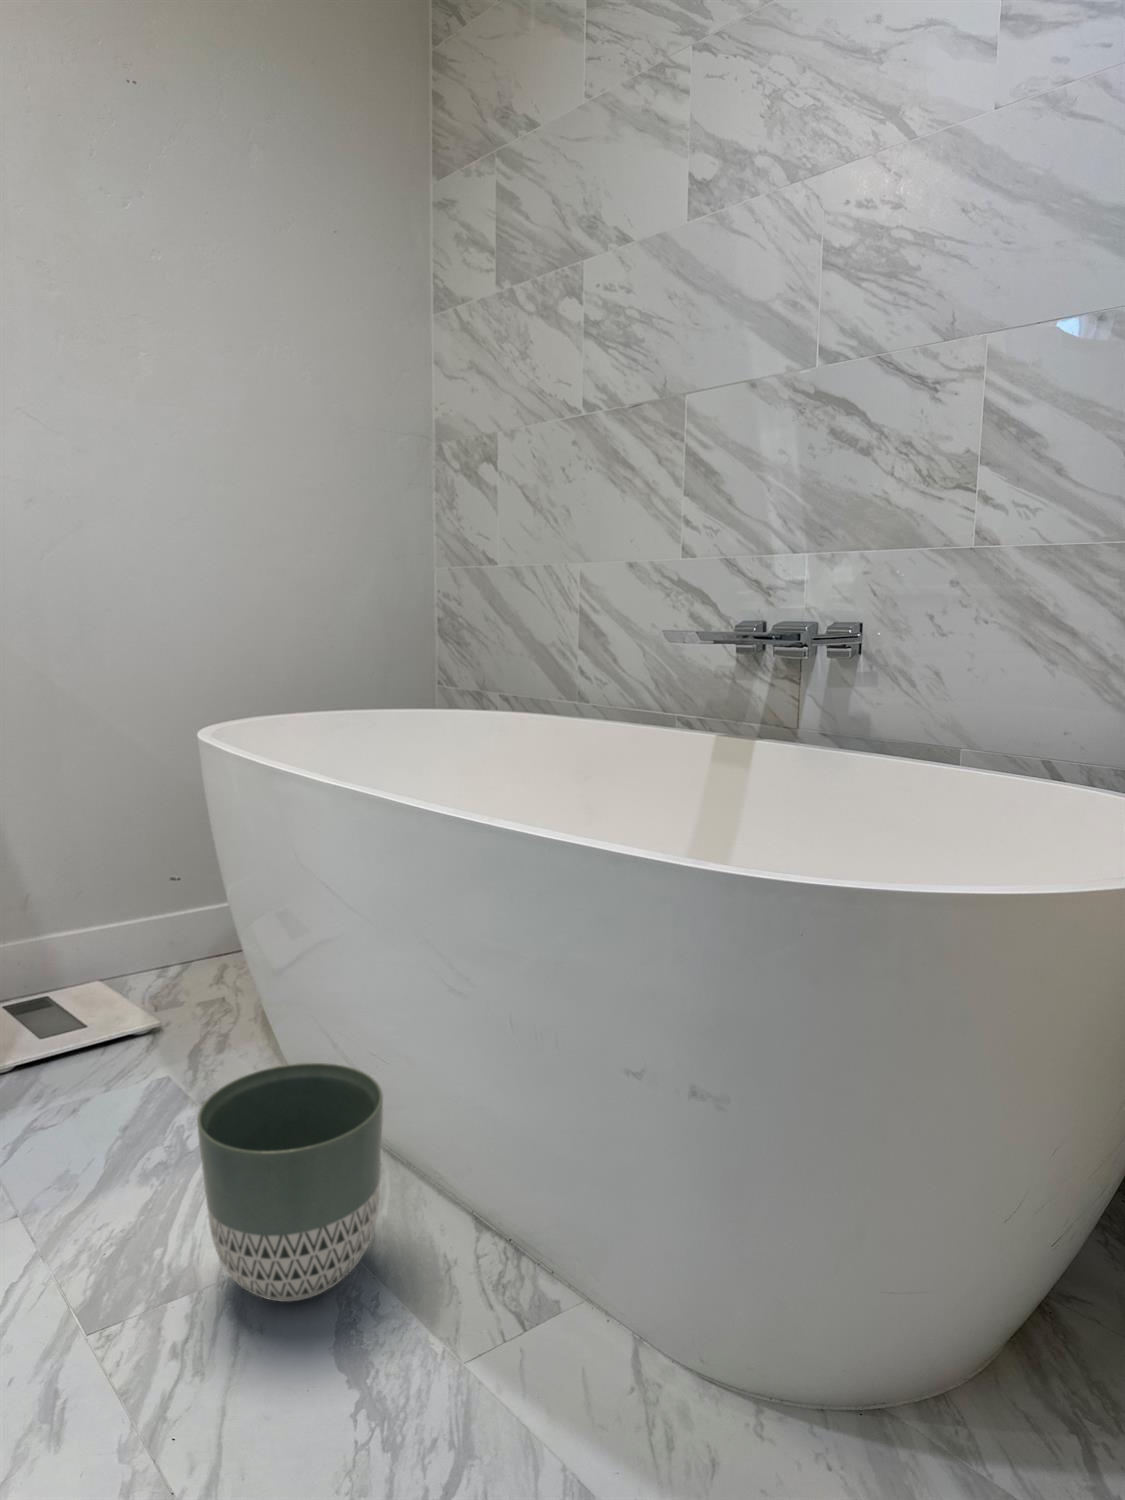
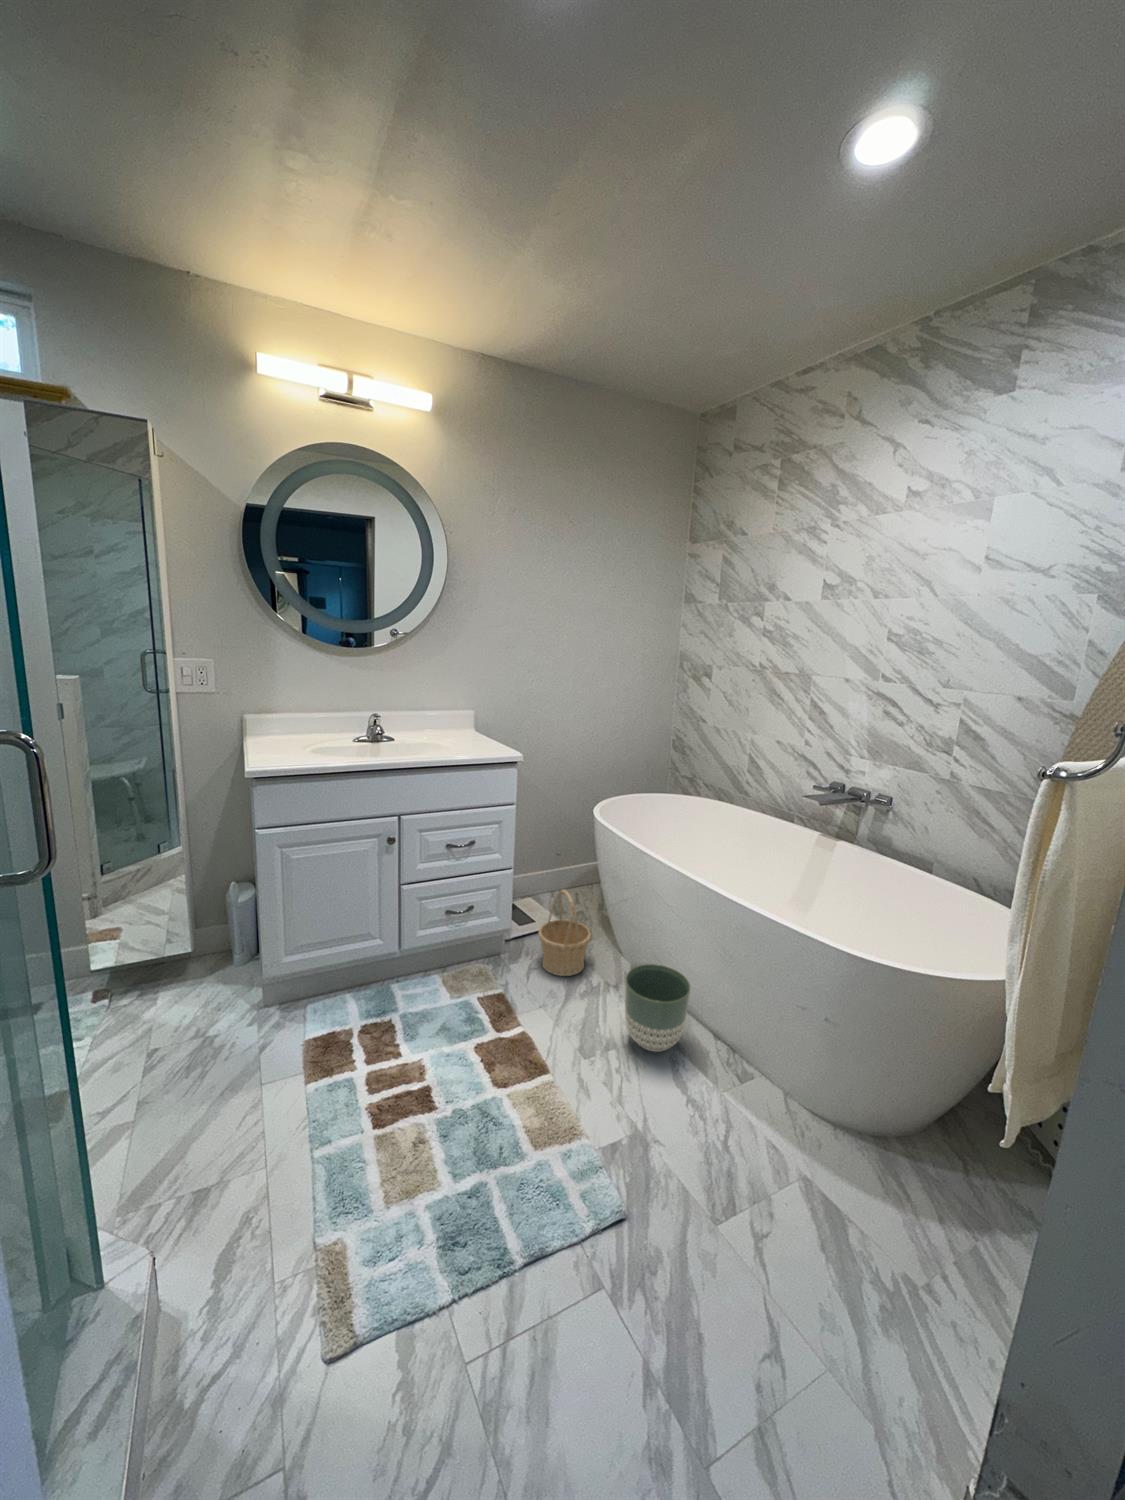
basket: none [38,920,188,1145] -> present [538,890,591,976]

